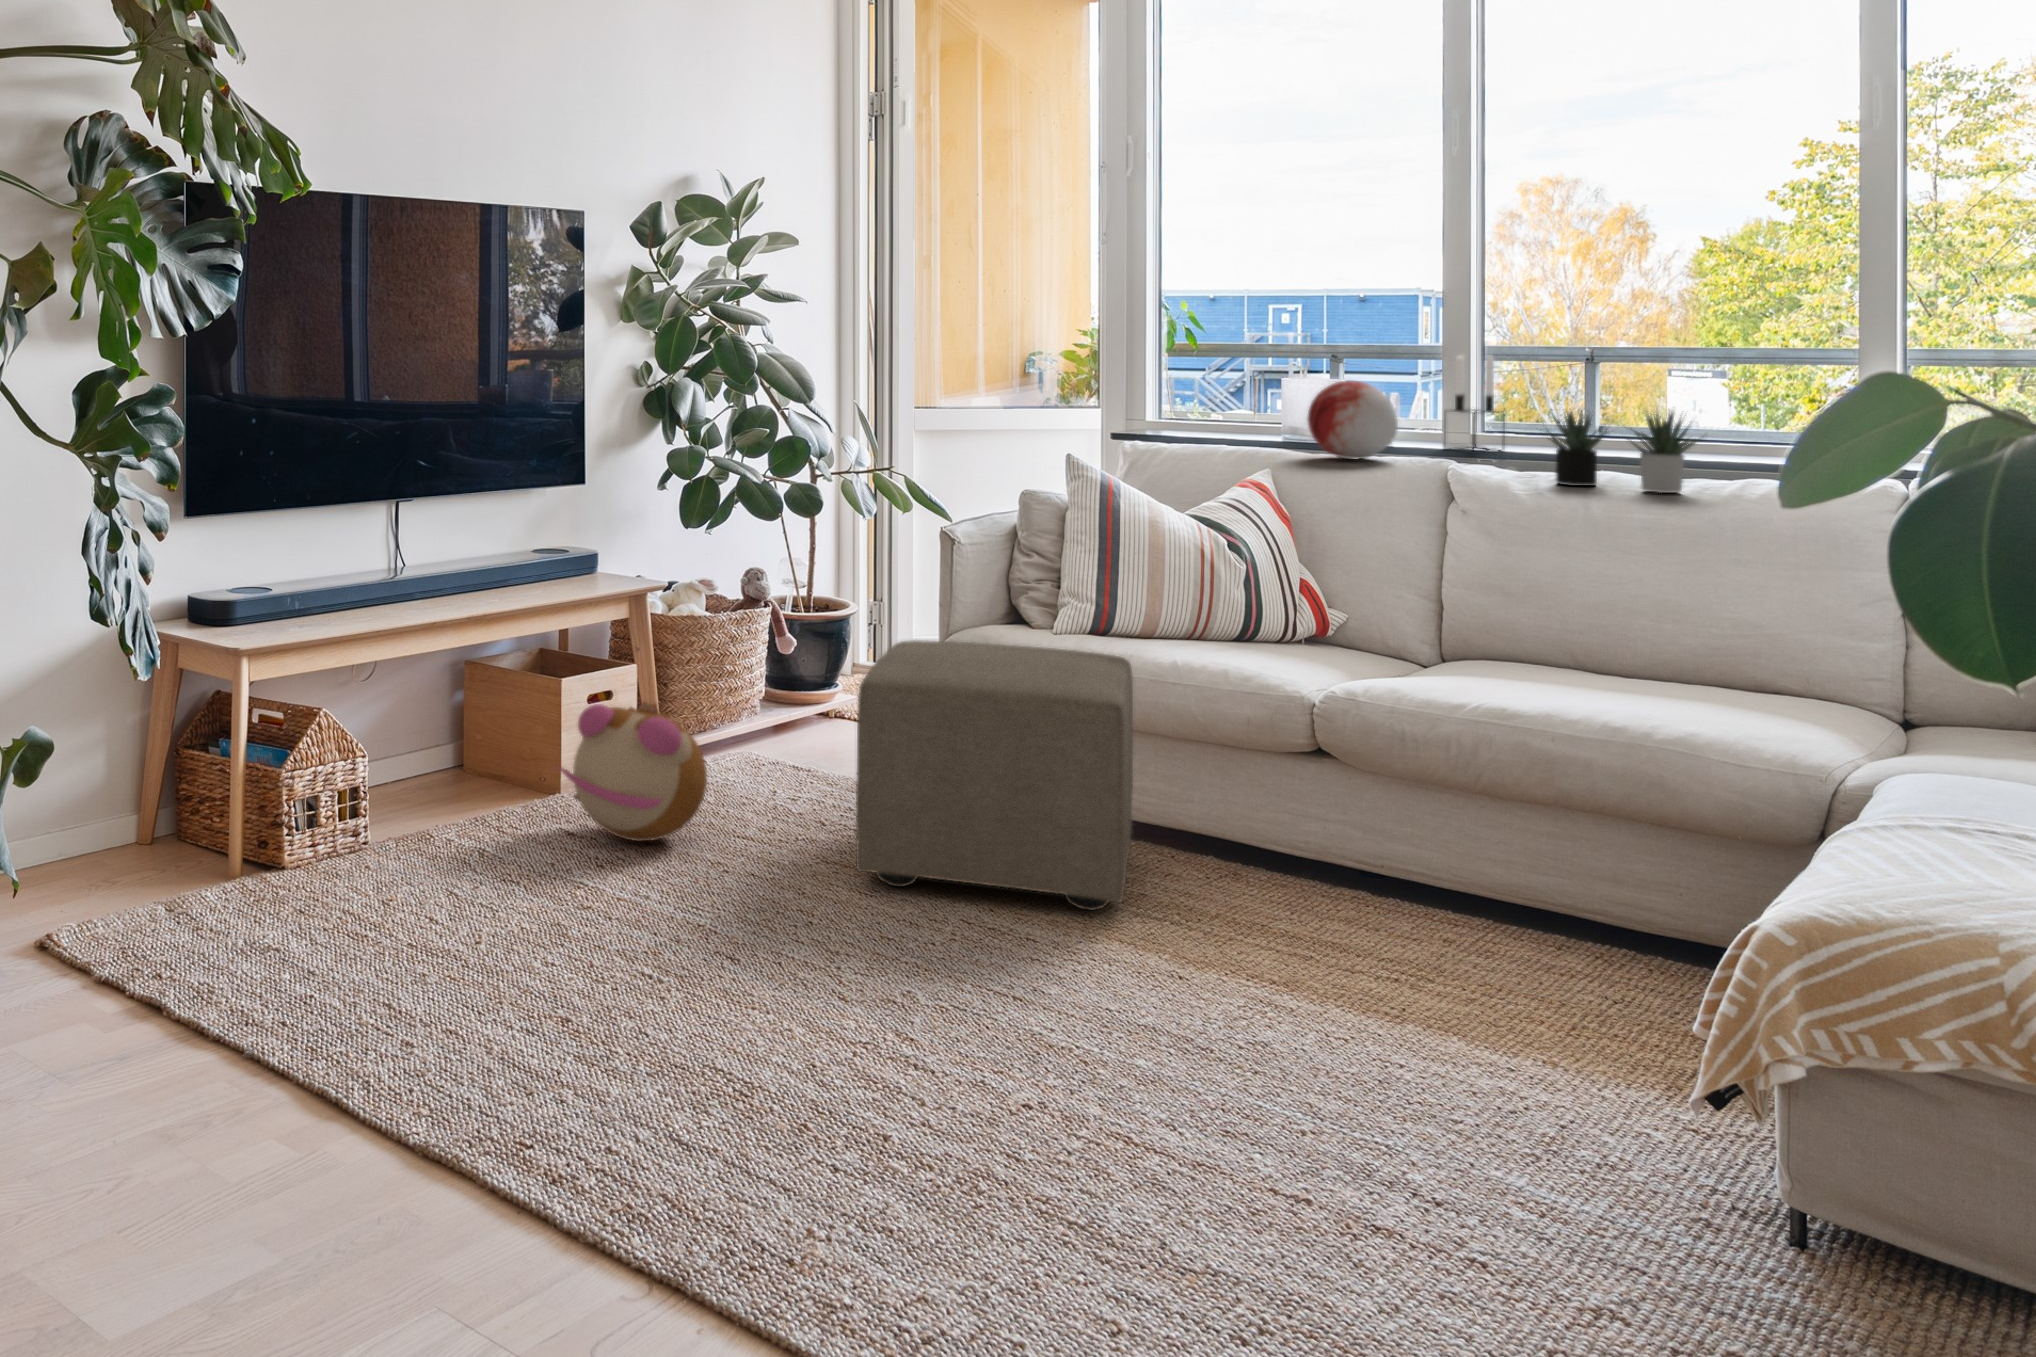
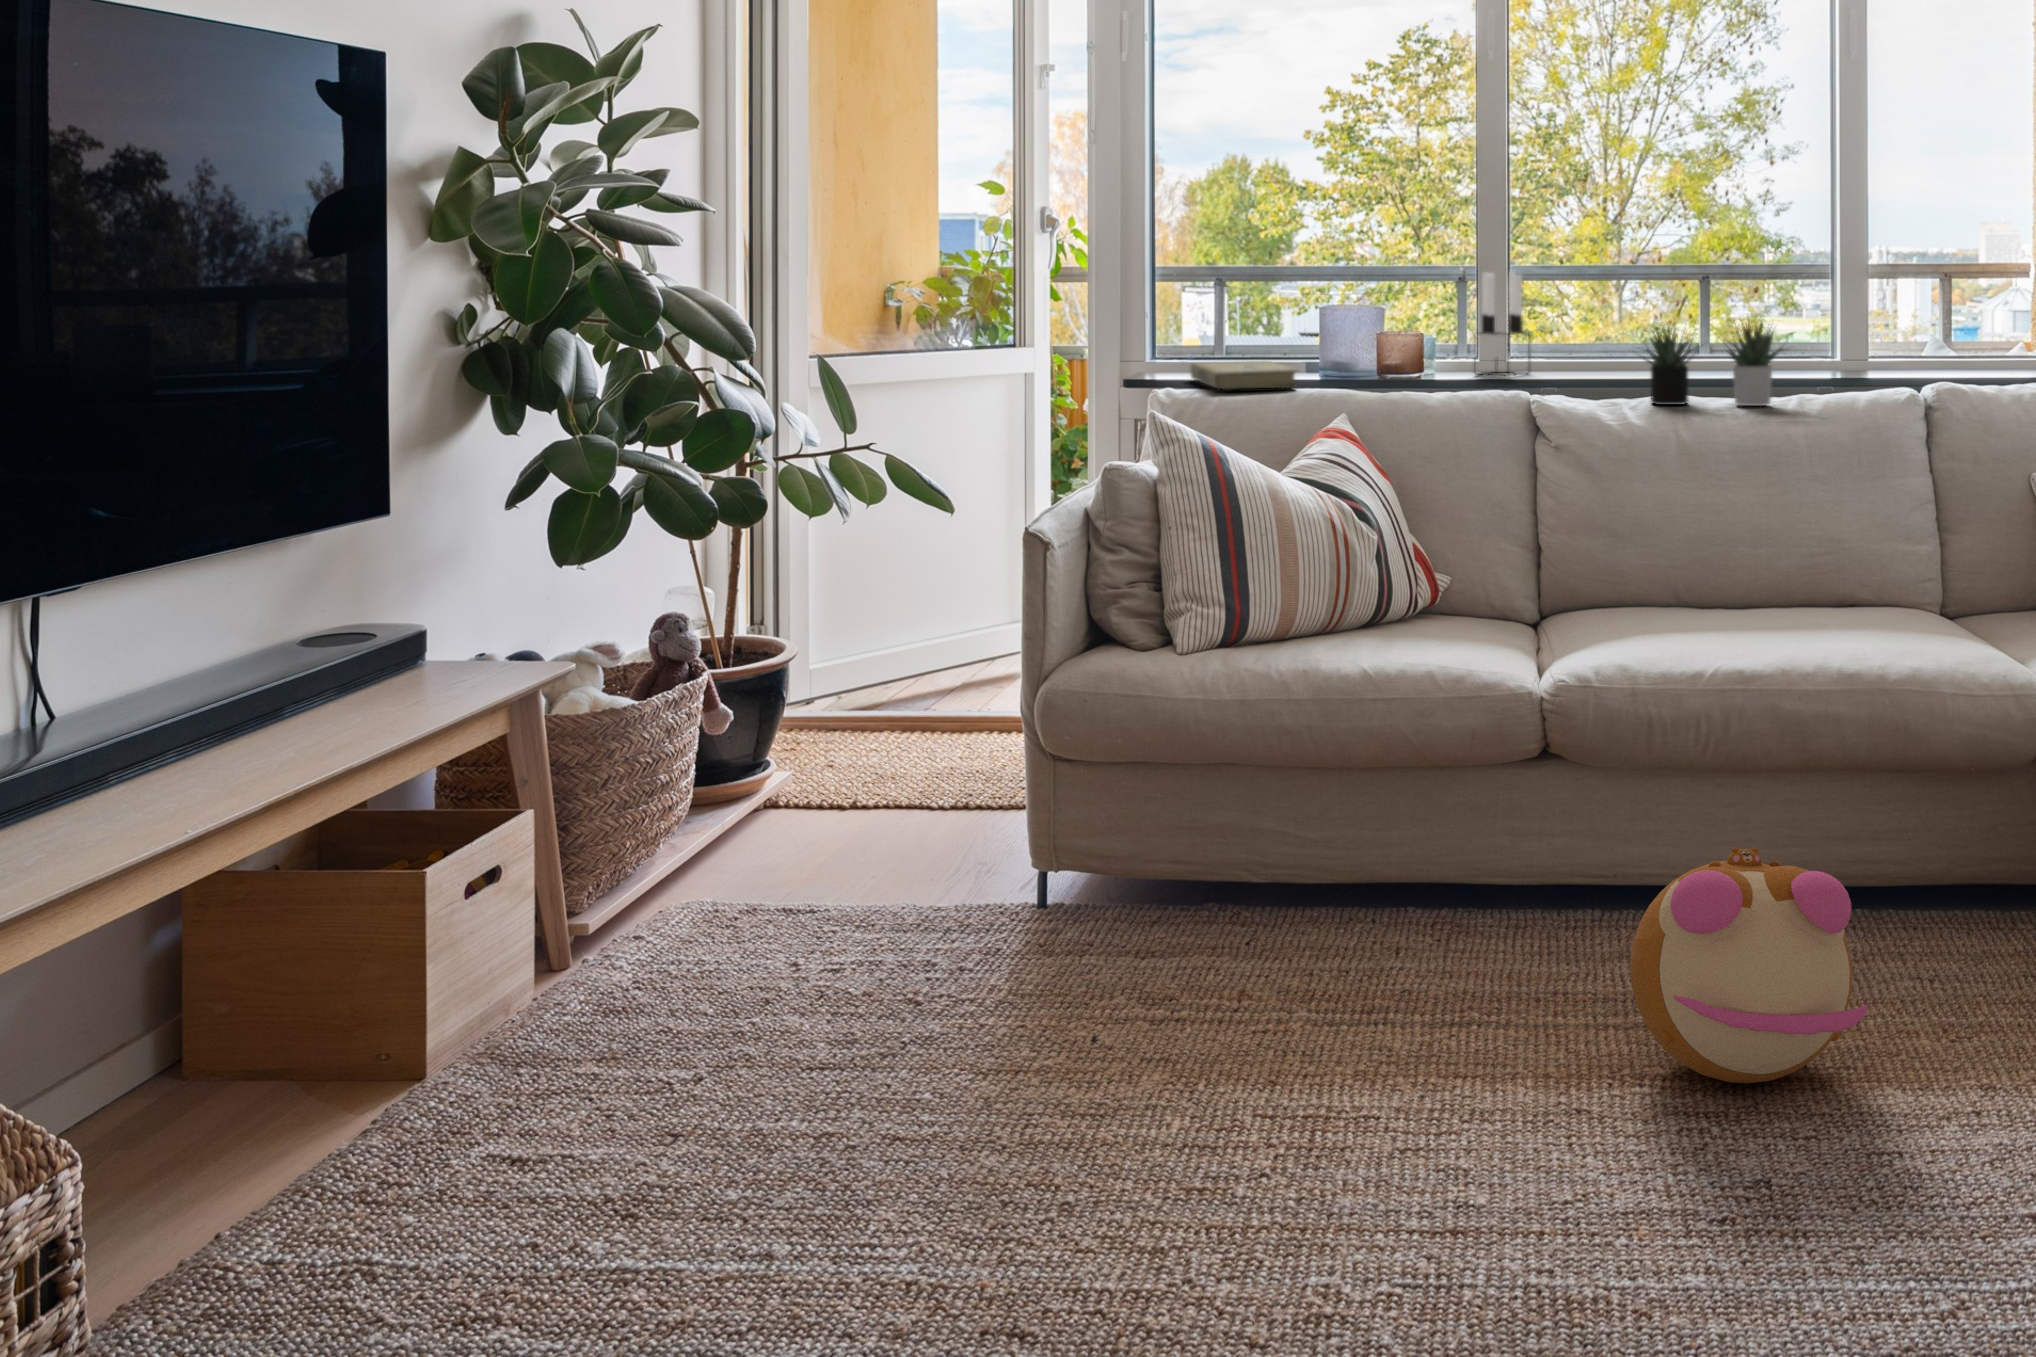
decorative orb: present [1308,380,1398,459] -> none [1371,302,1464,393]
book: none [1176,423,1253,448] -> present [1191,361,1297,389]
ottoman: present [856,640,1133,910] -> none [1002,672,1415,1084]
plush toy: present [560,702,707,841] -> present [1630,847,1868,1083]

